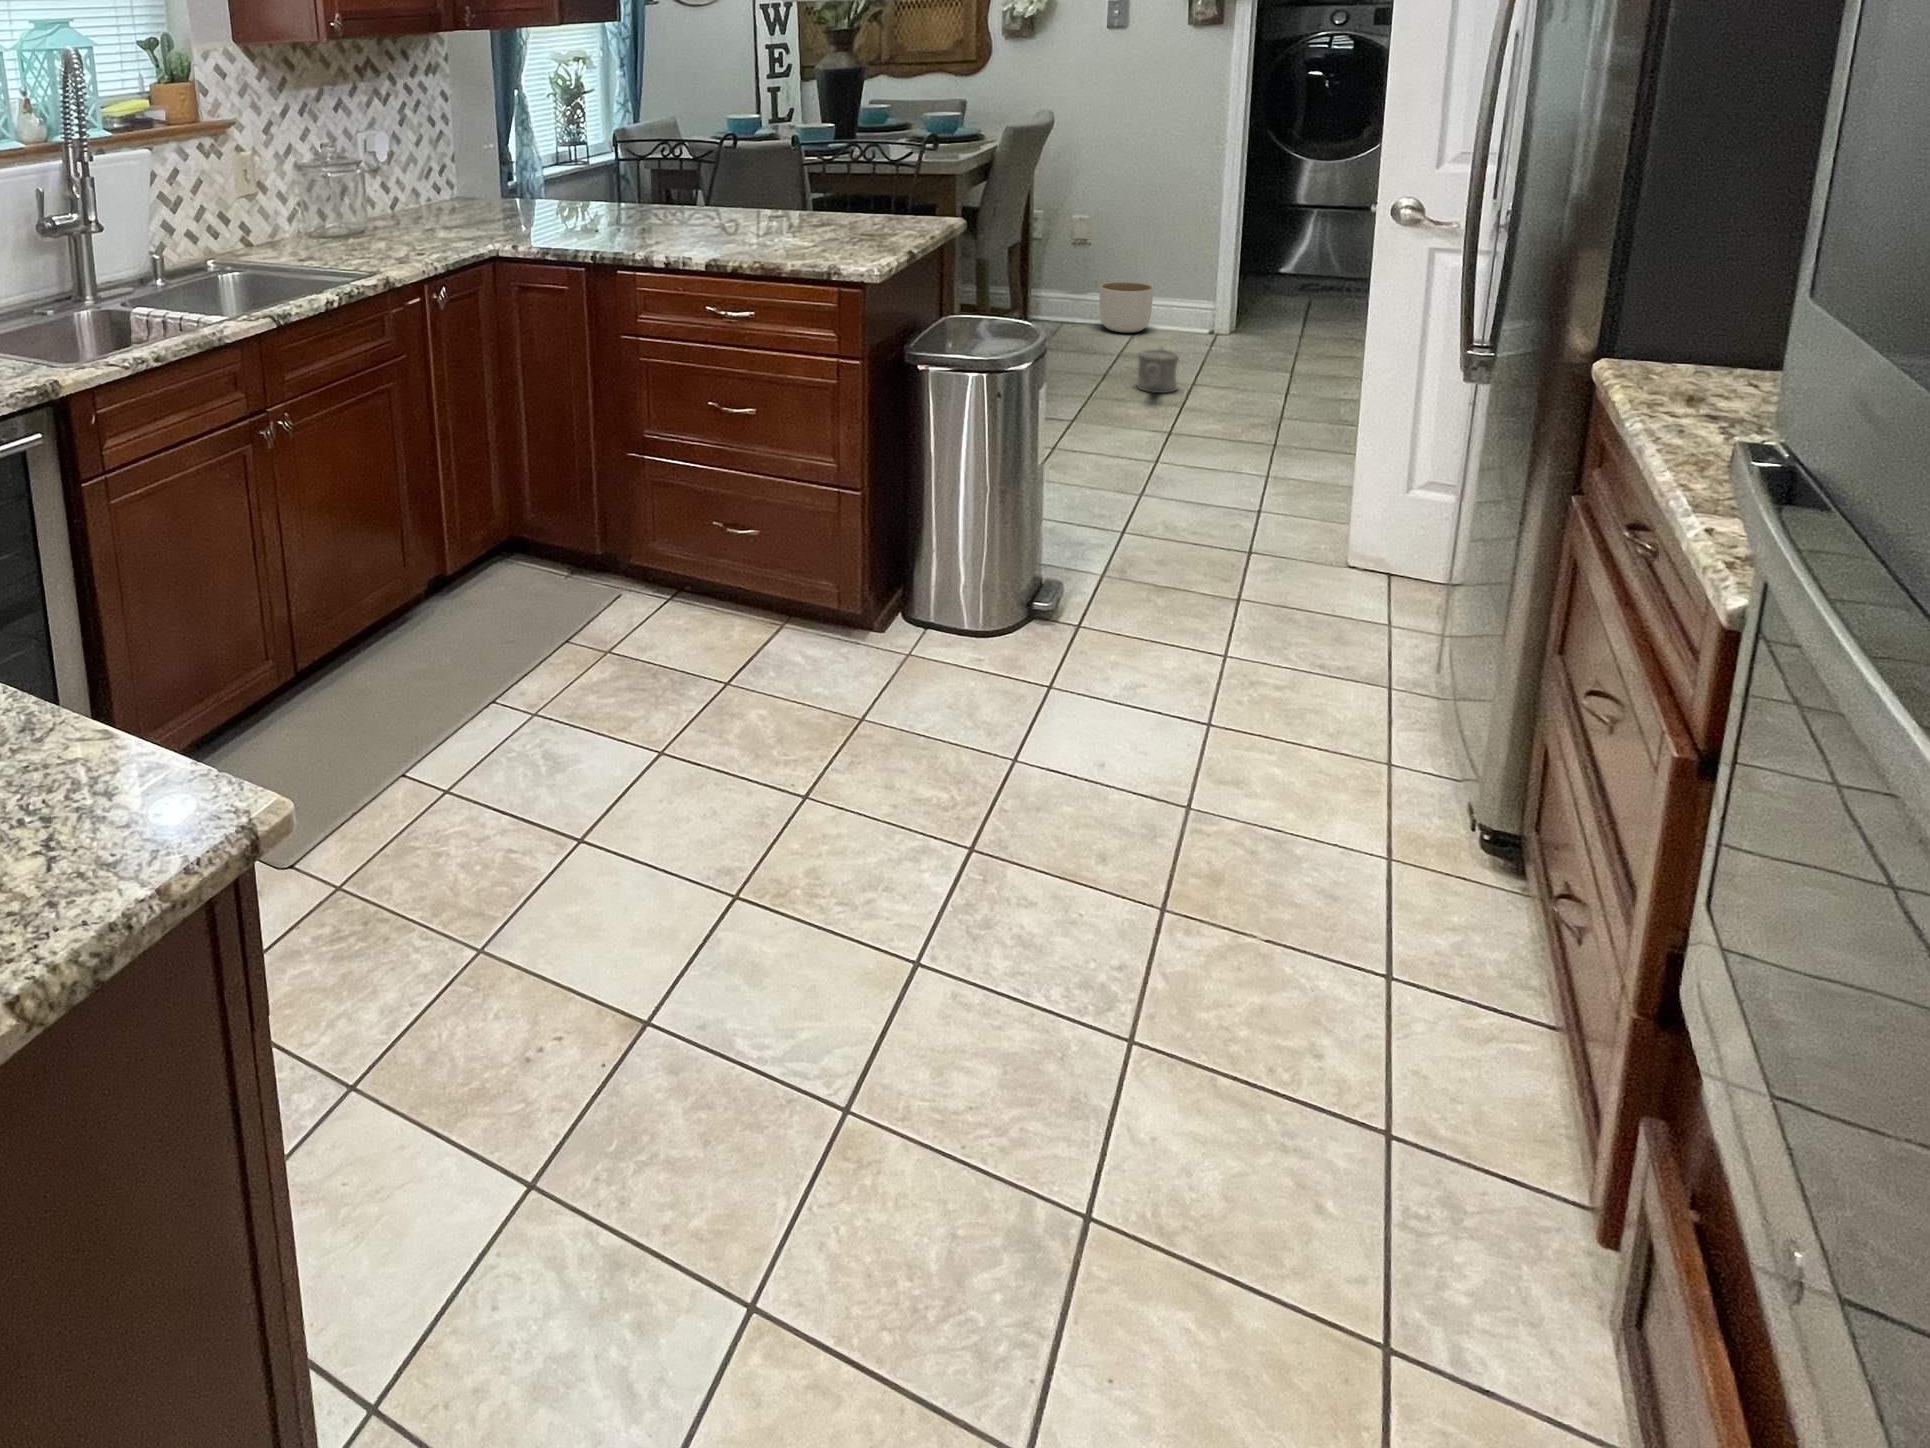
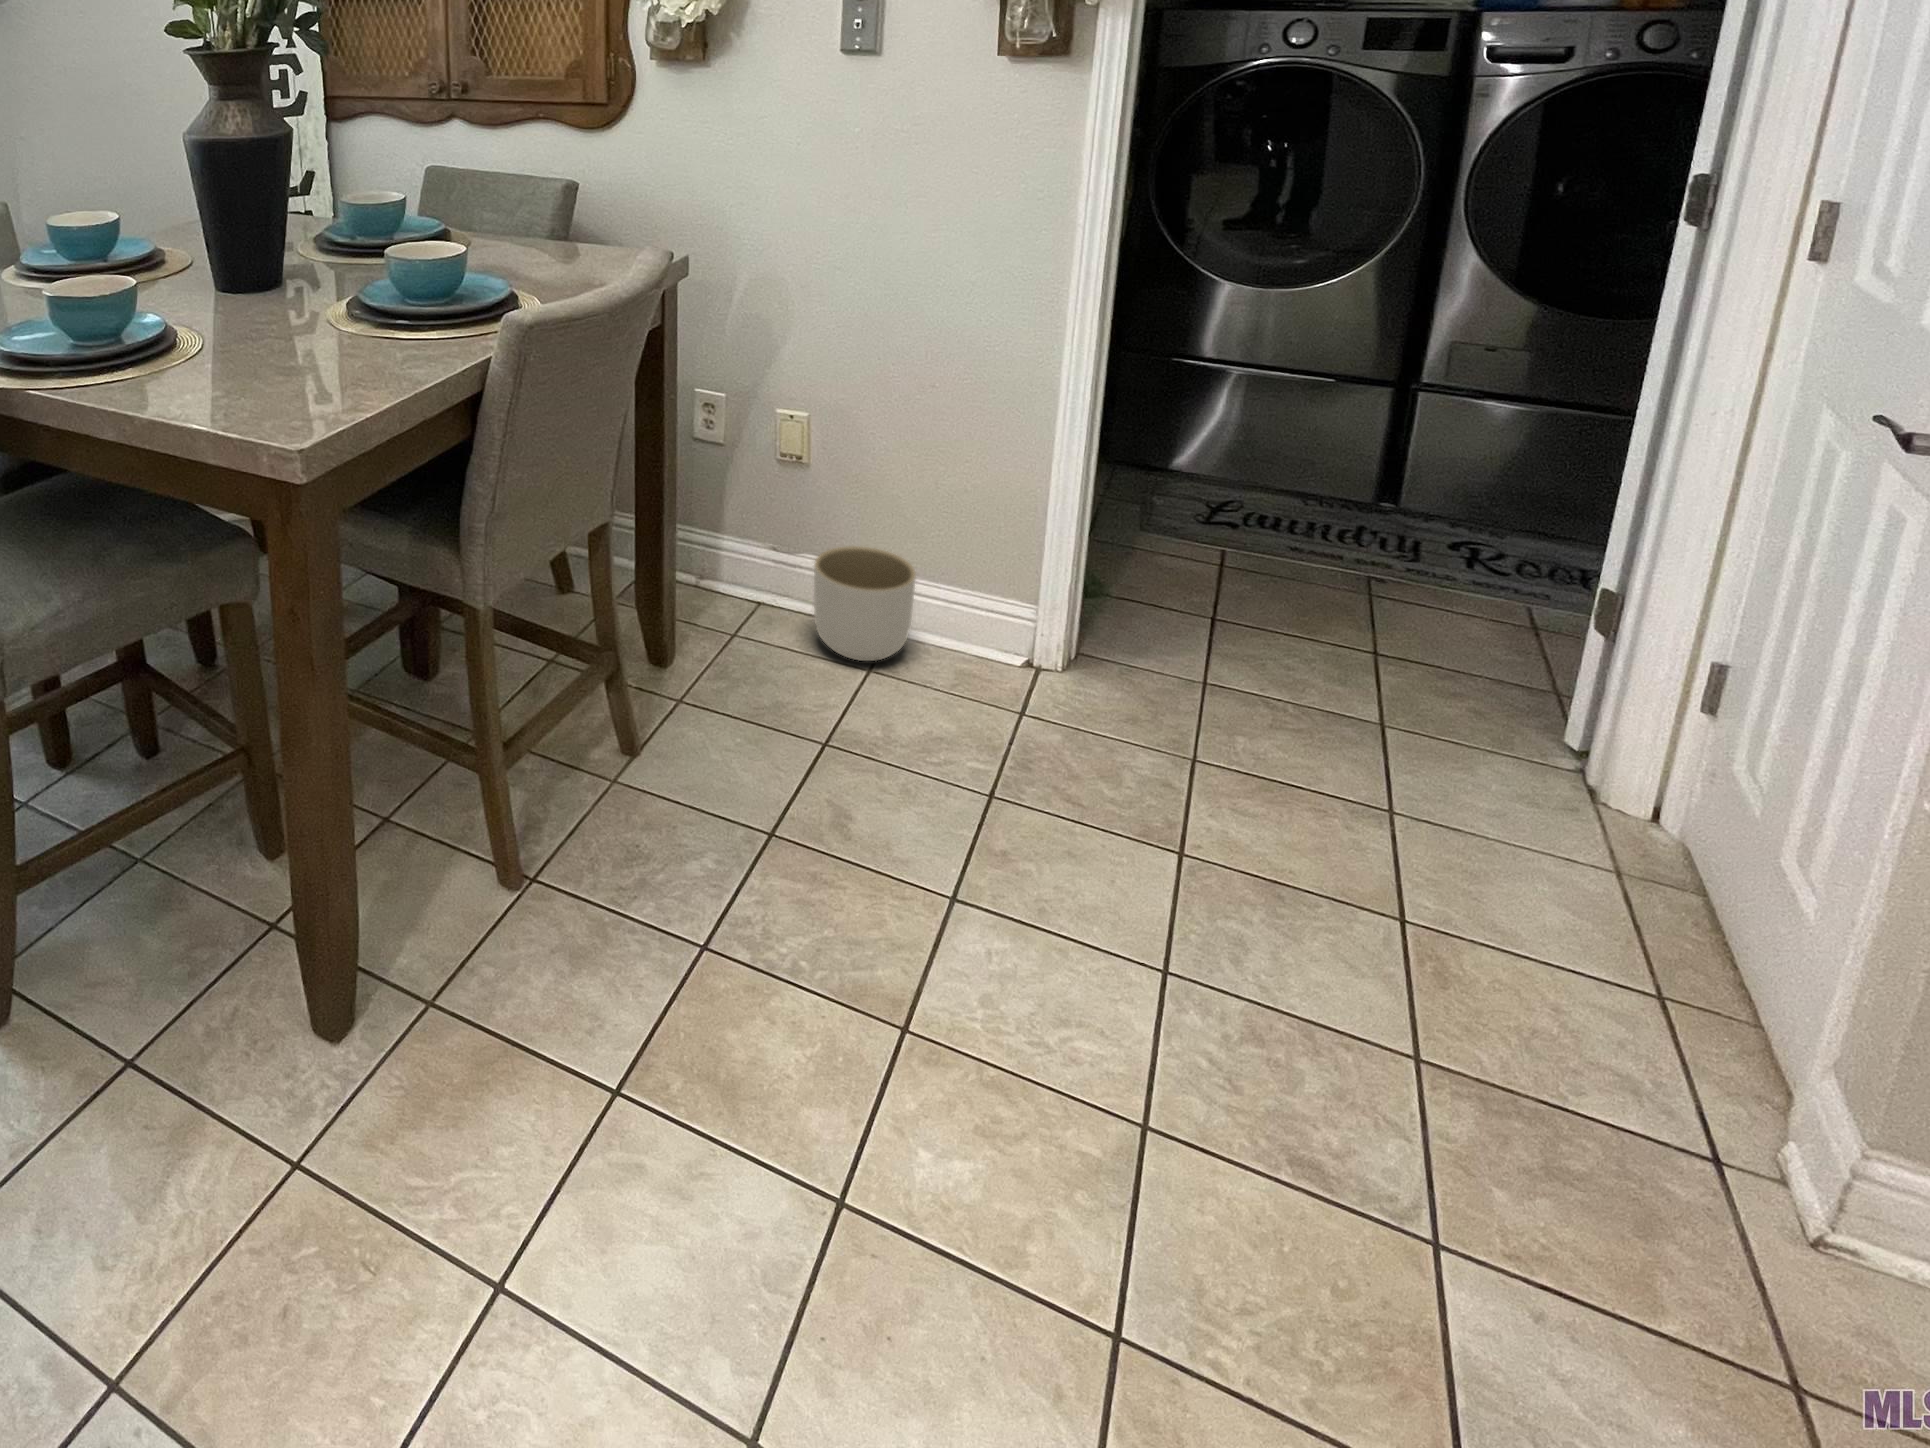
watering can: present [1137,346,1179,393] -> none [818,813,914,973]

